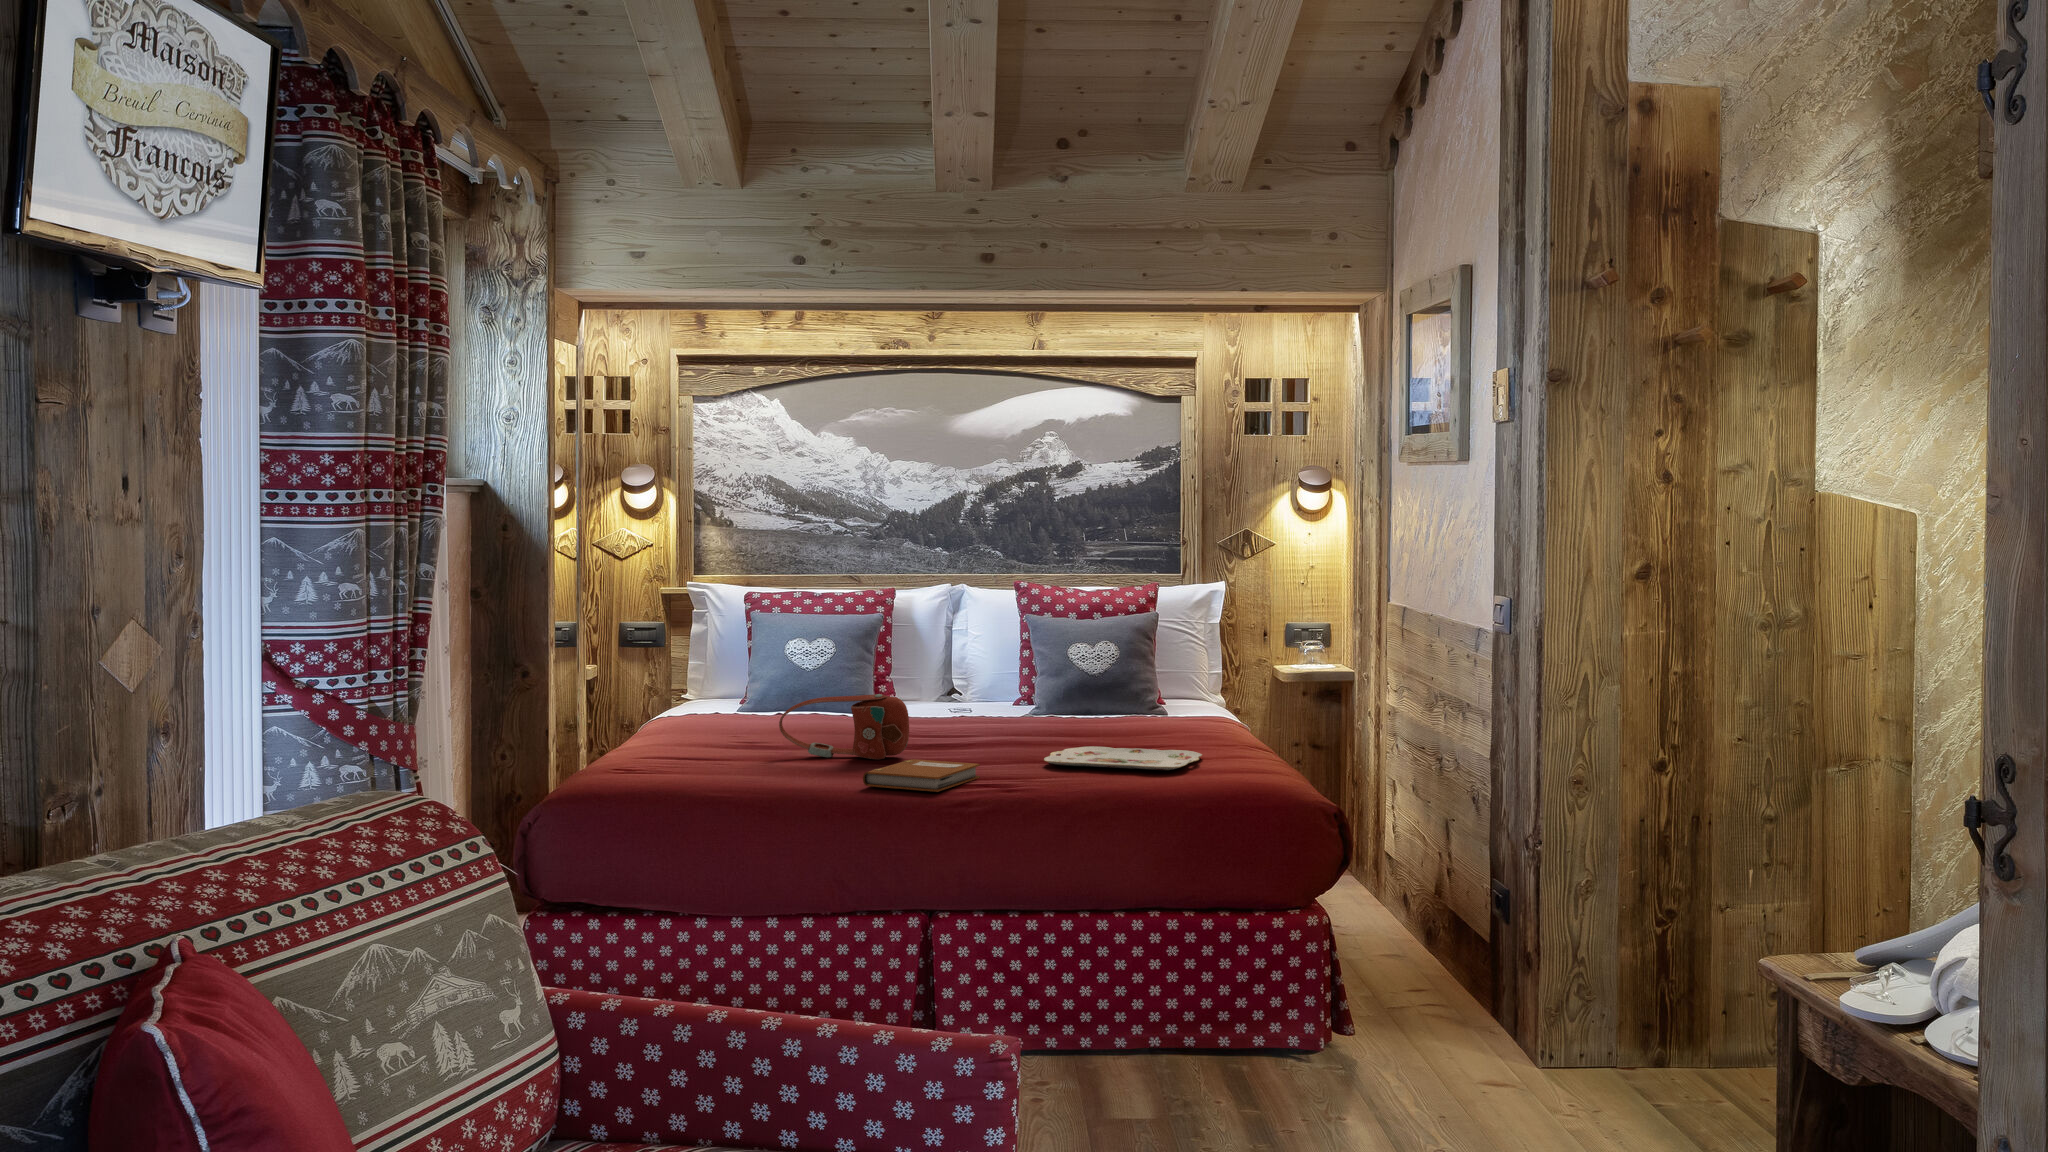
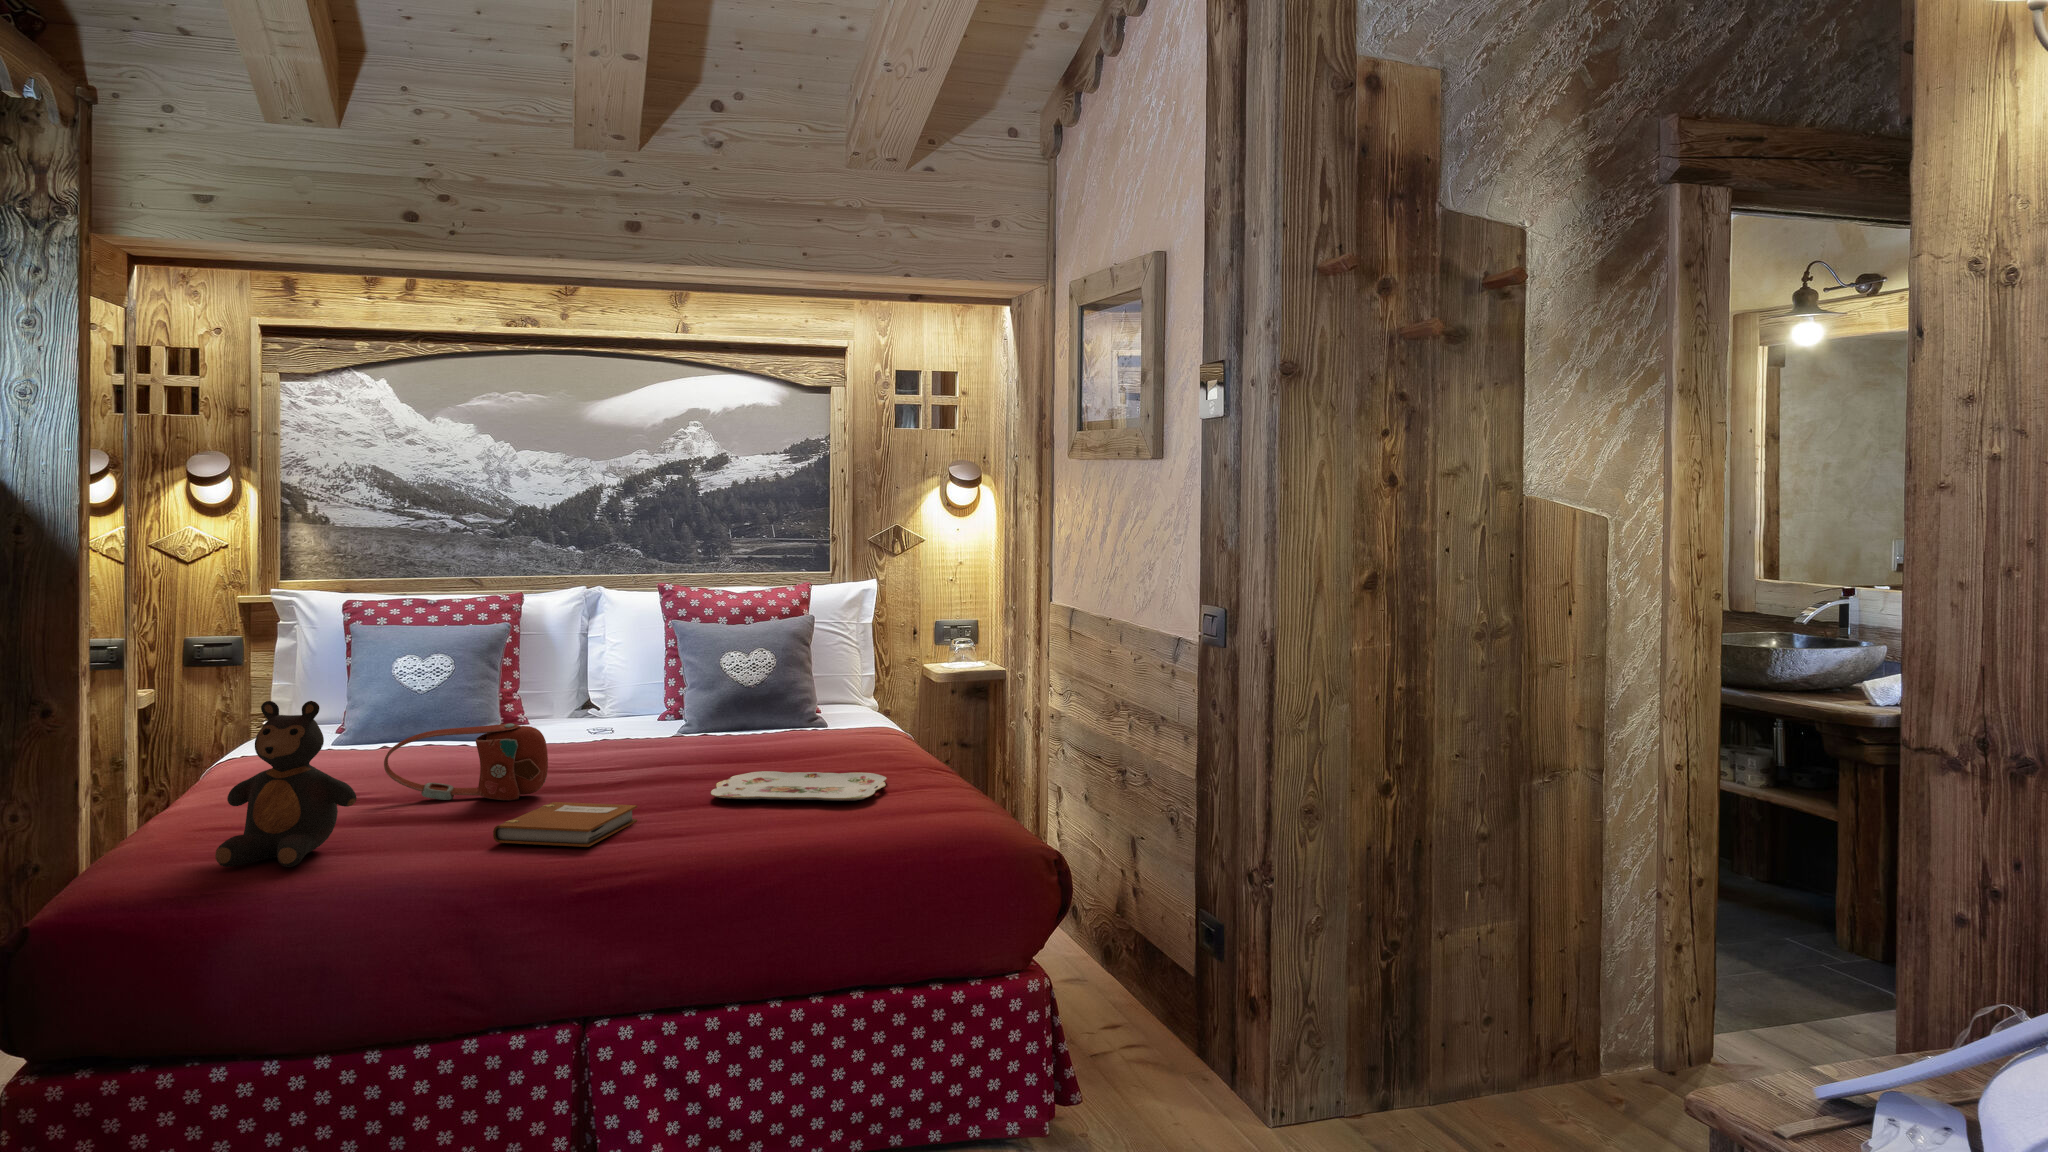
teddy bear: none [658,664,760,794] -> present [215,701,357,867]

